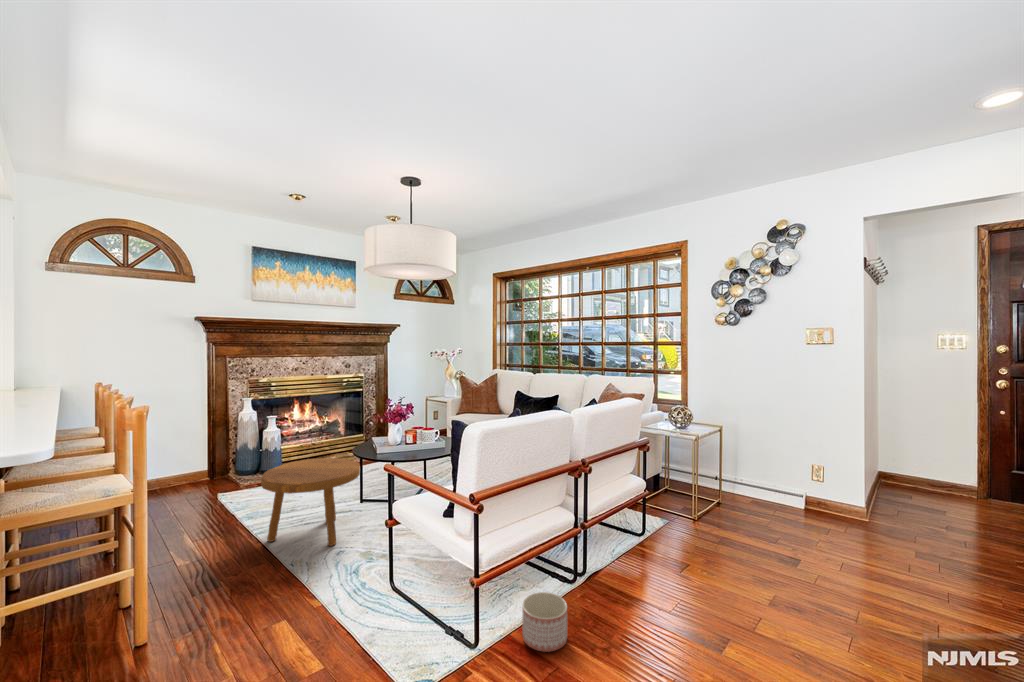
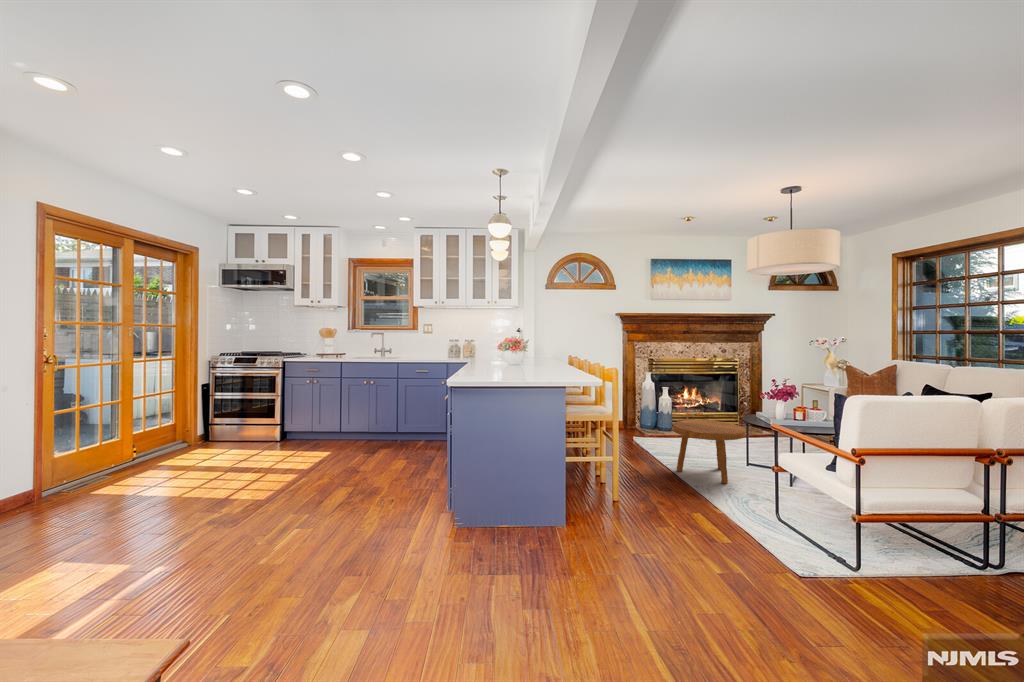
planter: present [522,592,567,652] -> none [907,548,960,596]

